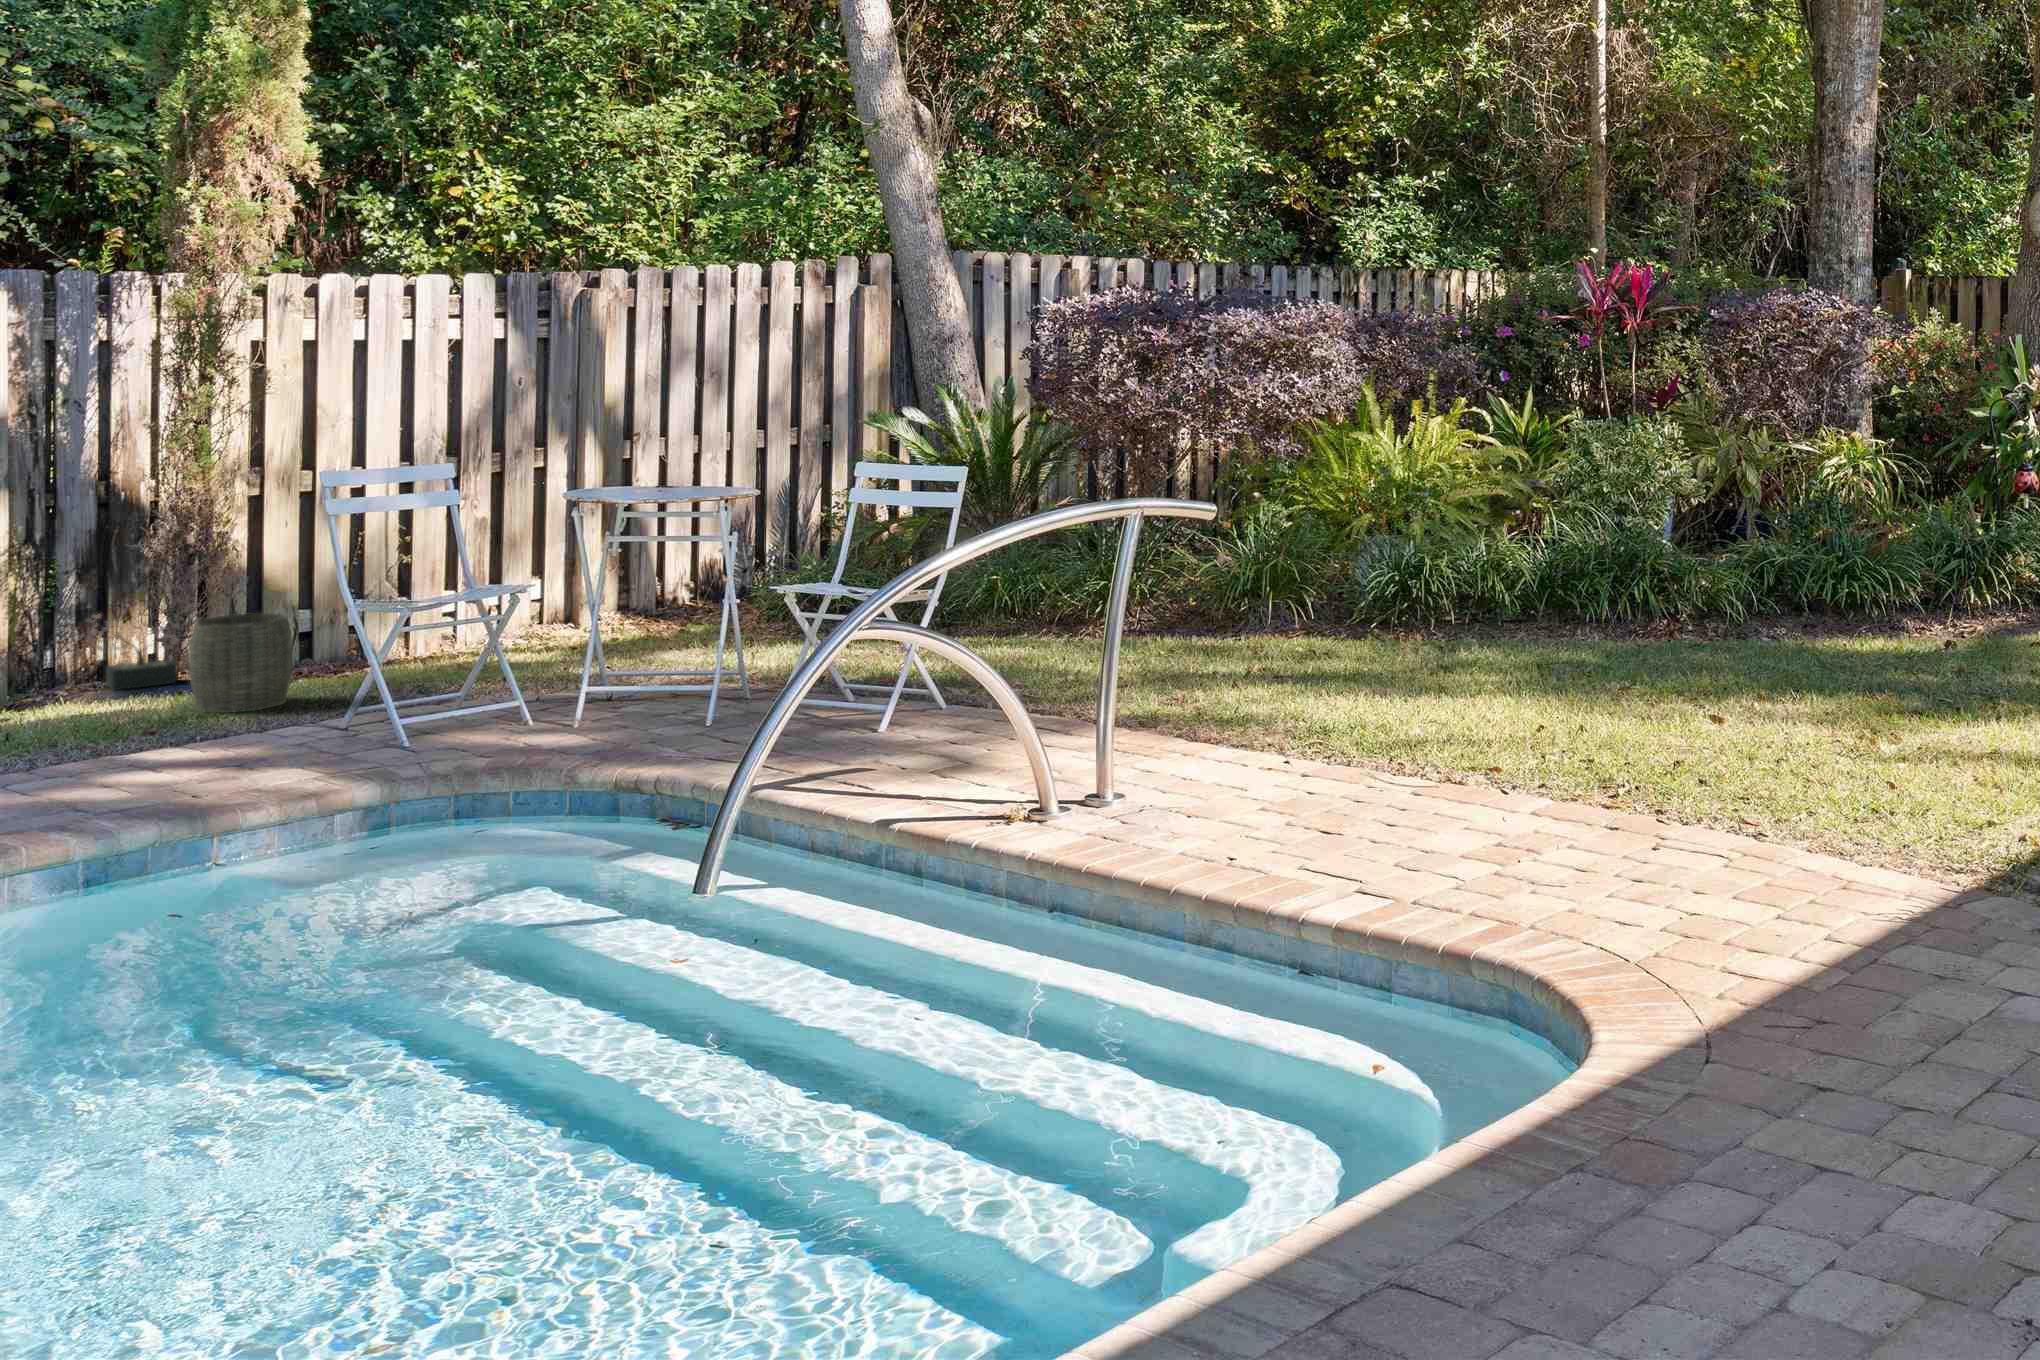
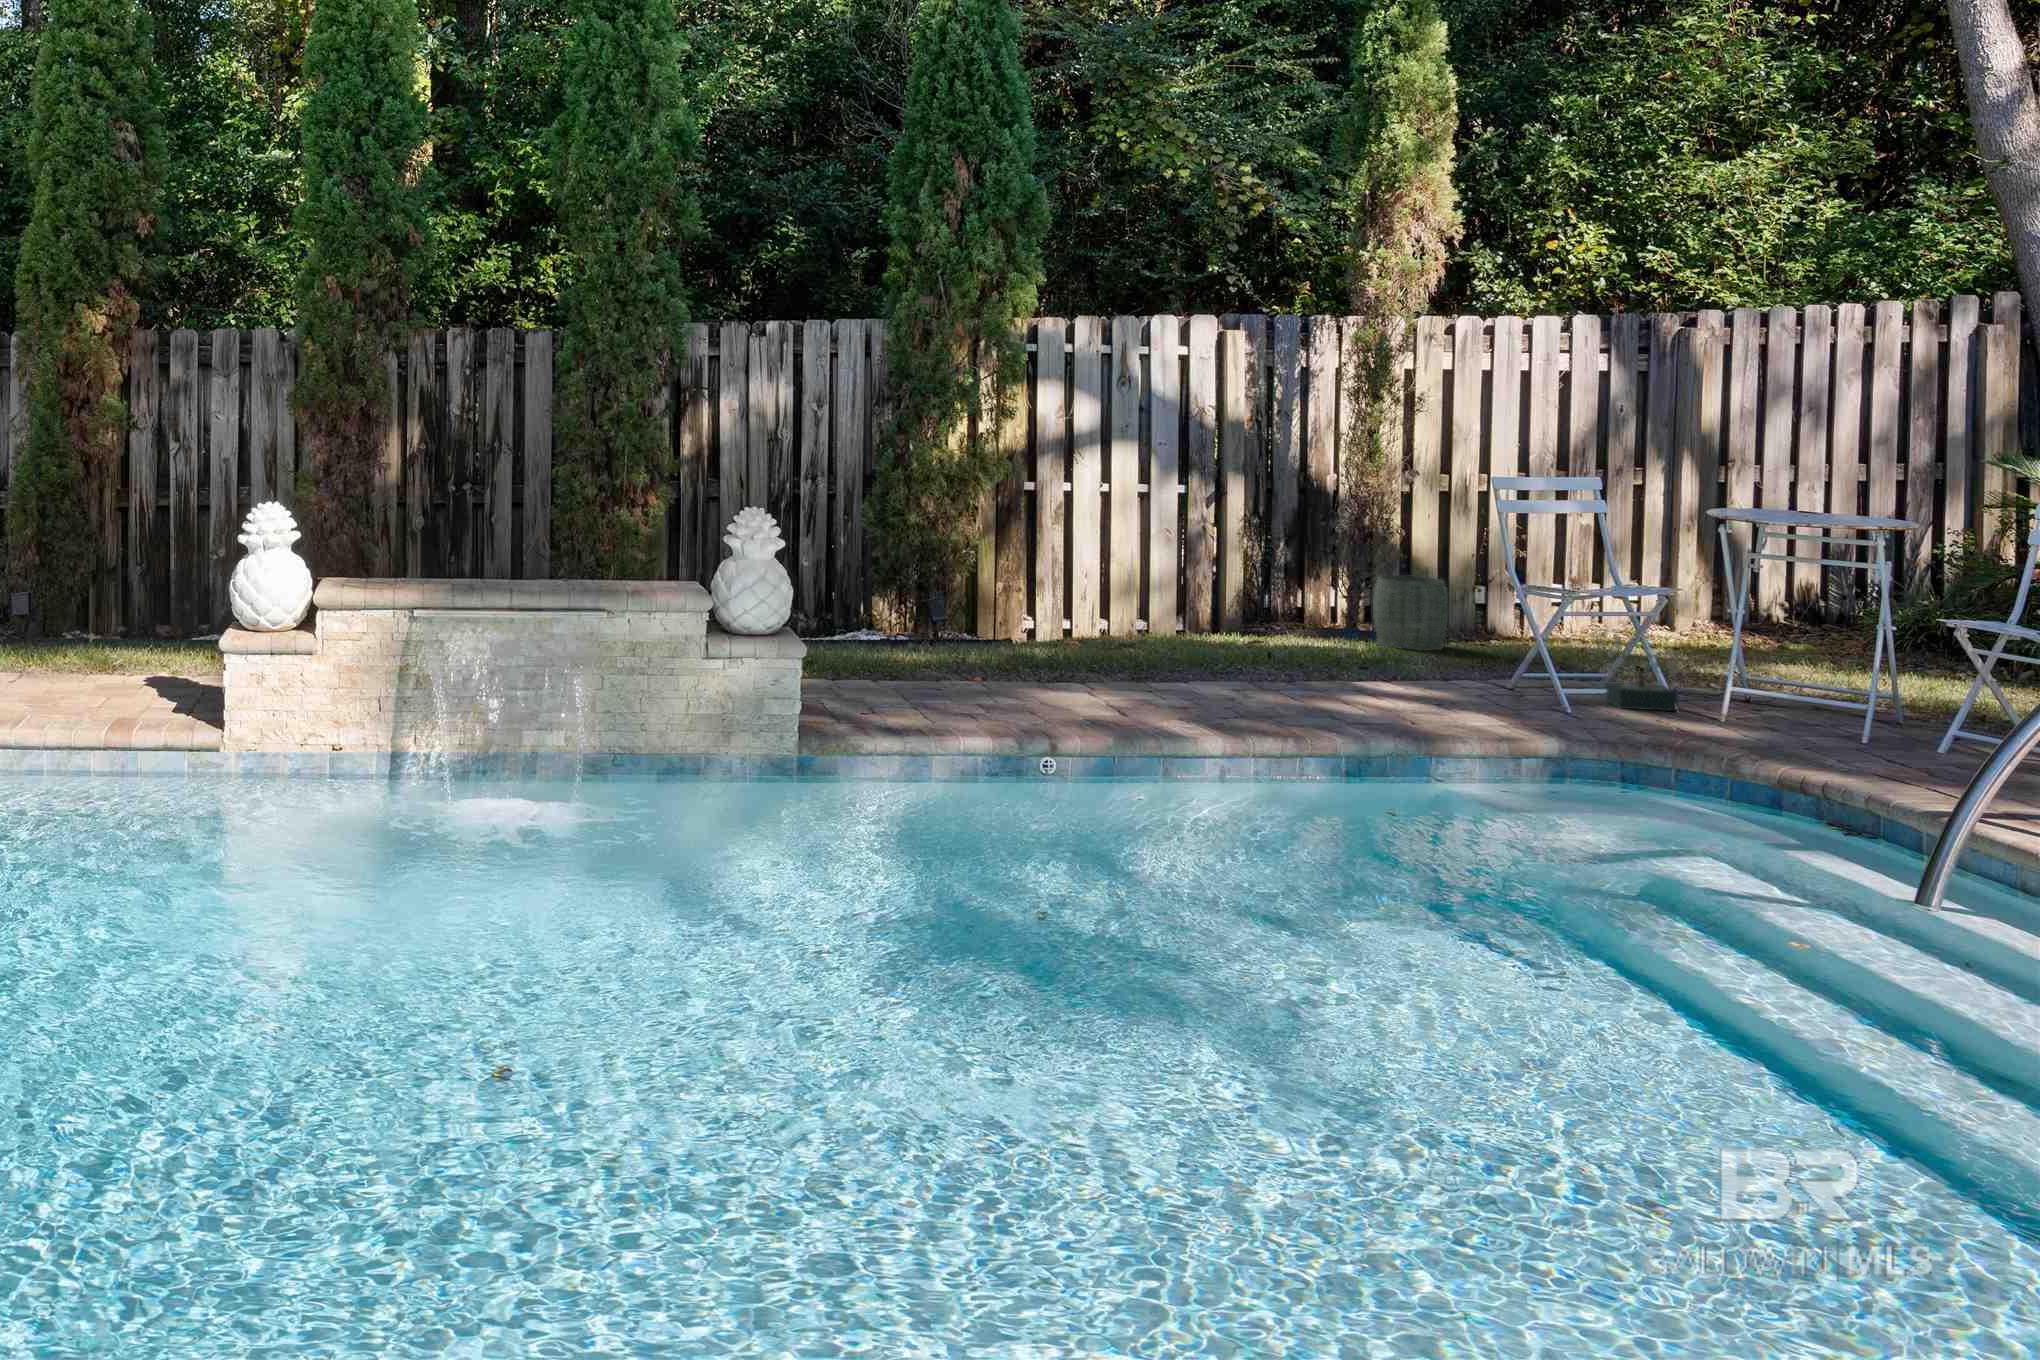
decorative plant: present [79,614,189,690] -> present [1586,631,1688,711]

